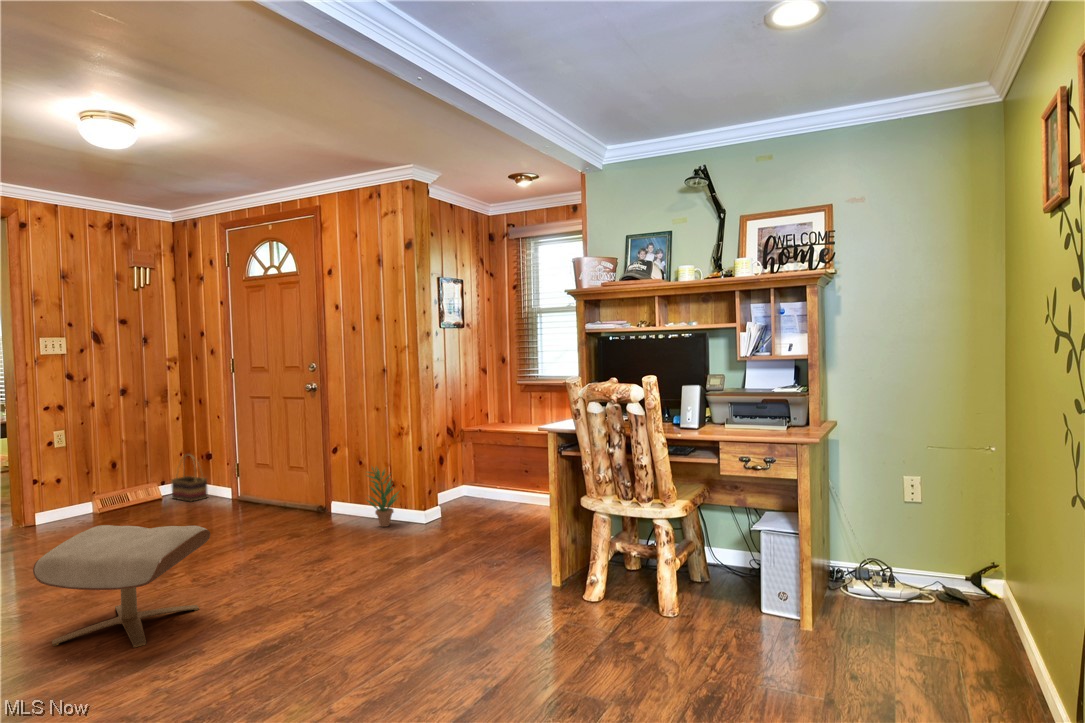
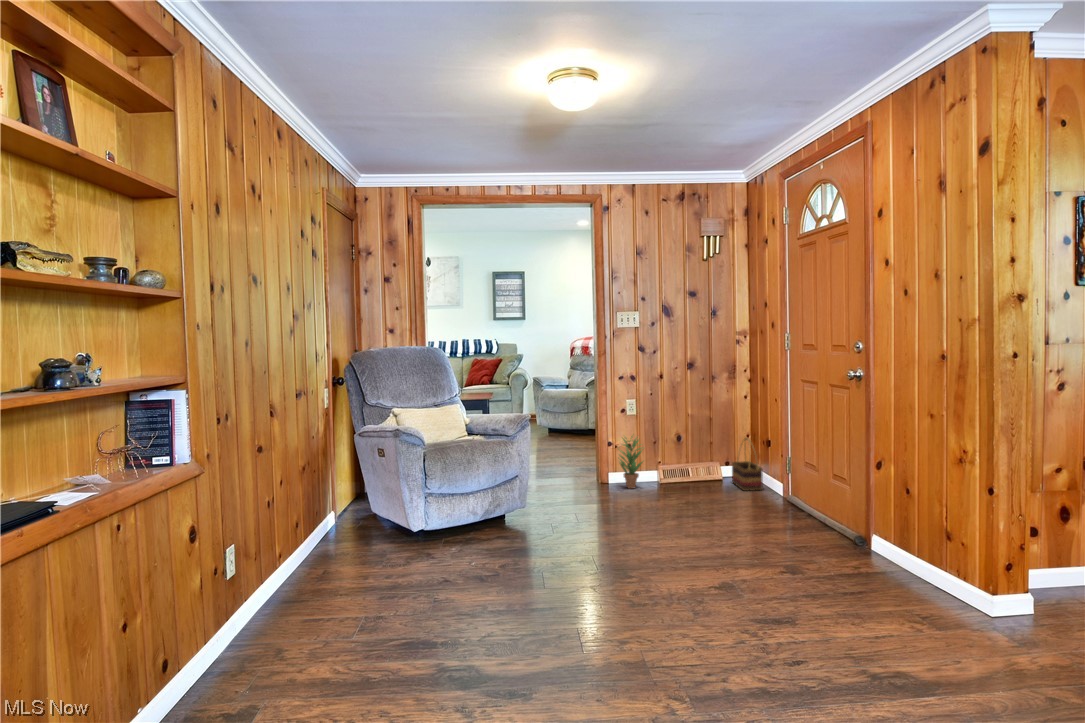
potted plant: present [367,466,399,527] -> present [620,436,643,488]
ottoman: present [33,525,210,648] -> none [470,505,609,649]

